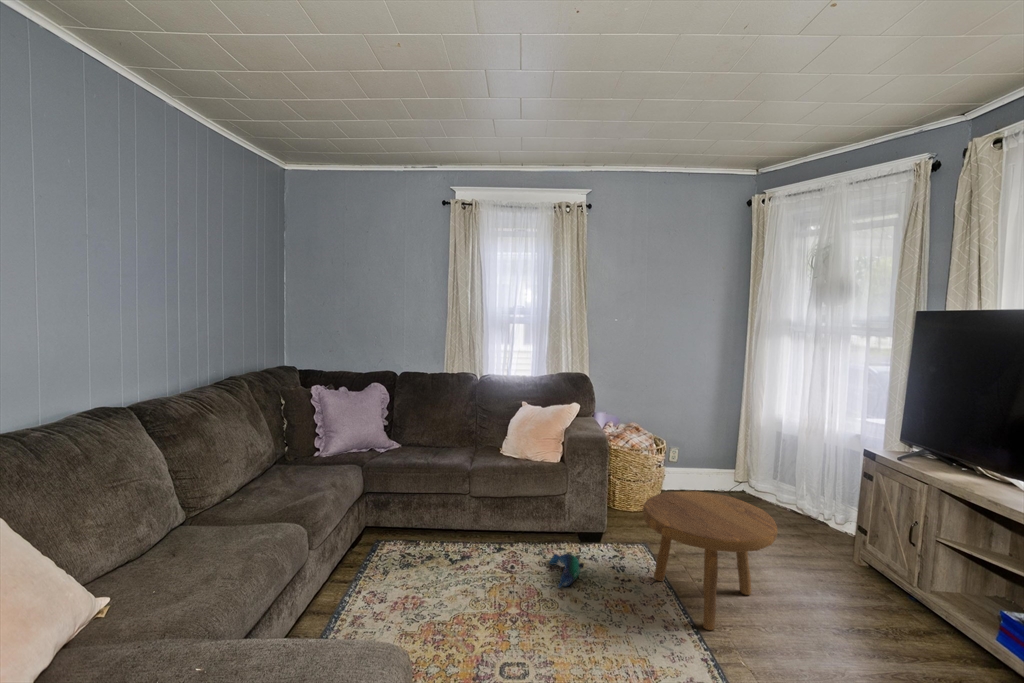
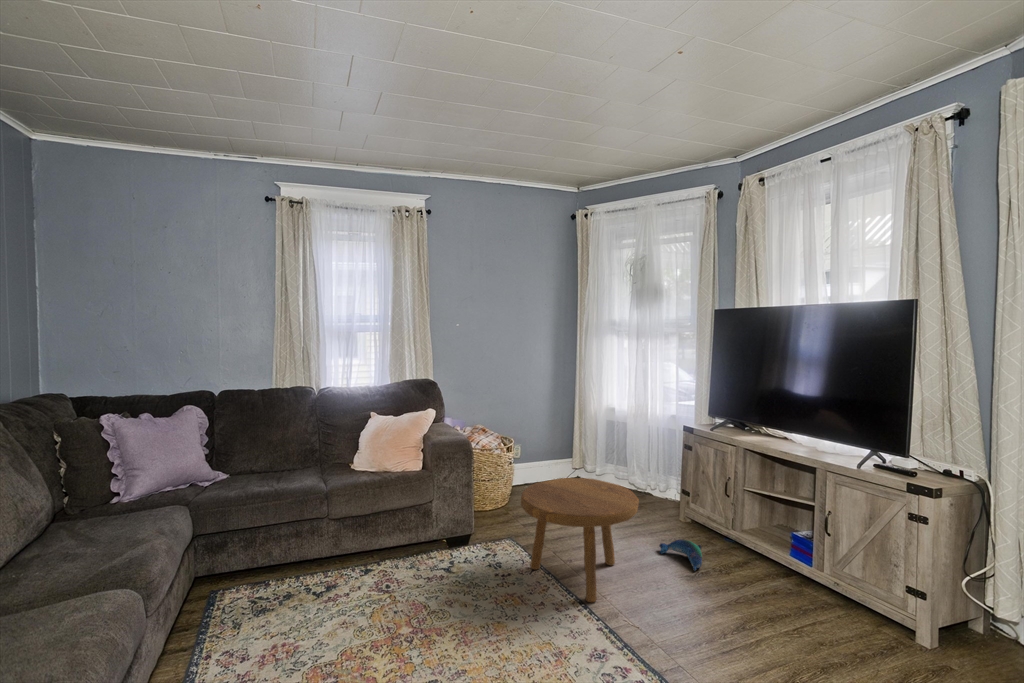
plush toy: present [549,554,584,588] -> present [659,540,702,571]

